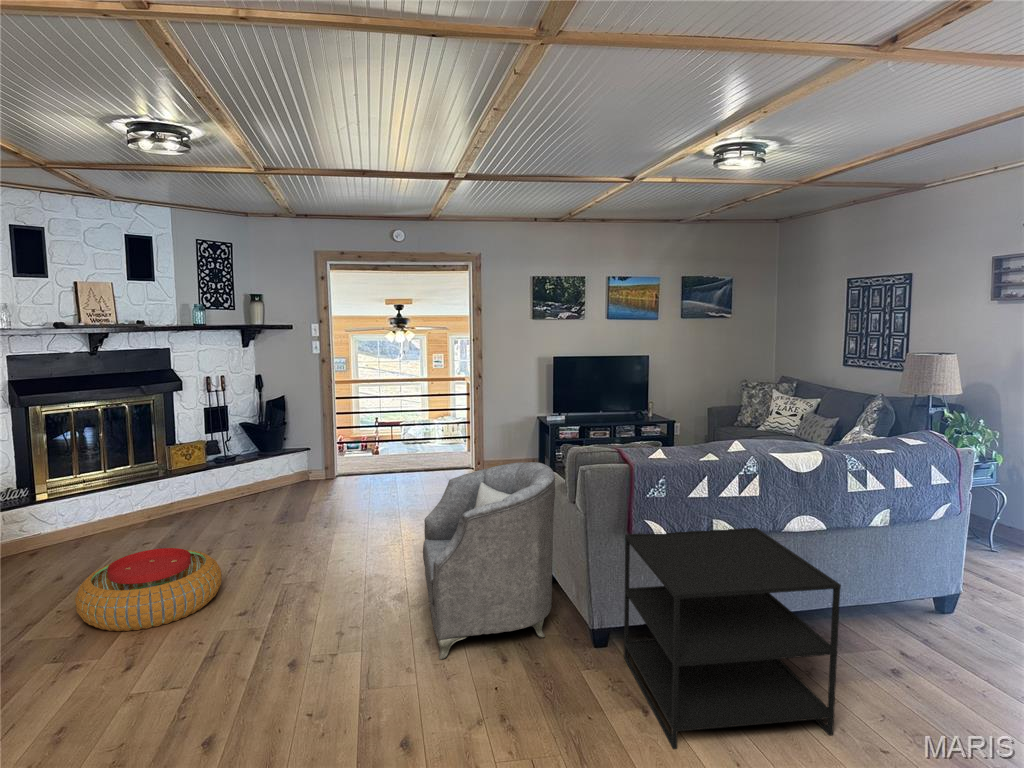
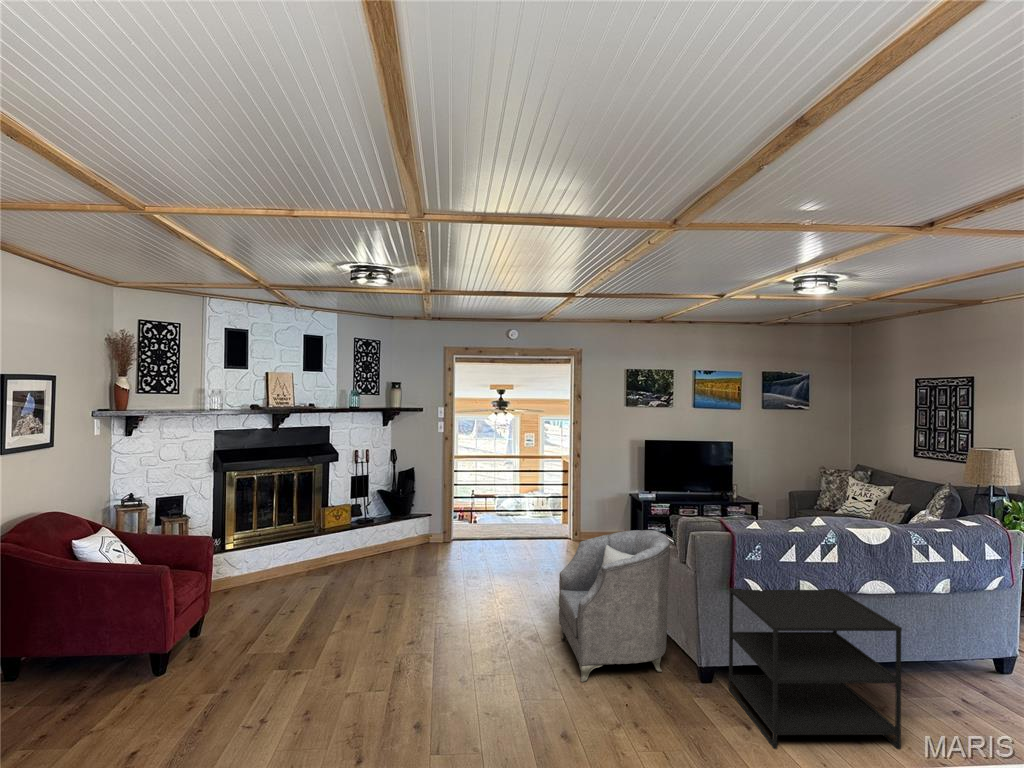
pouf: present [75,548,222,631] -> none [293,588,396,649]

